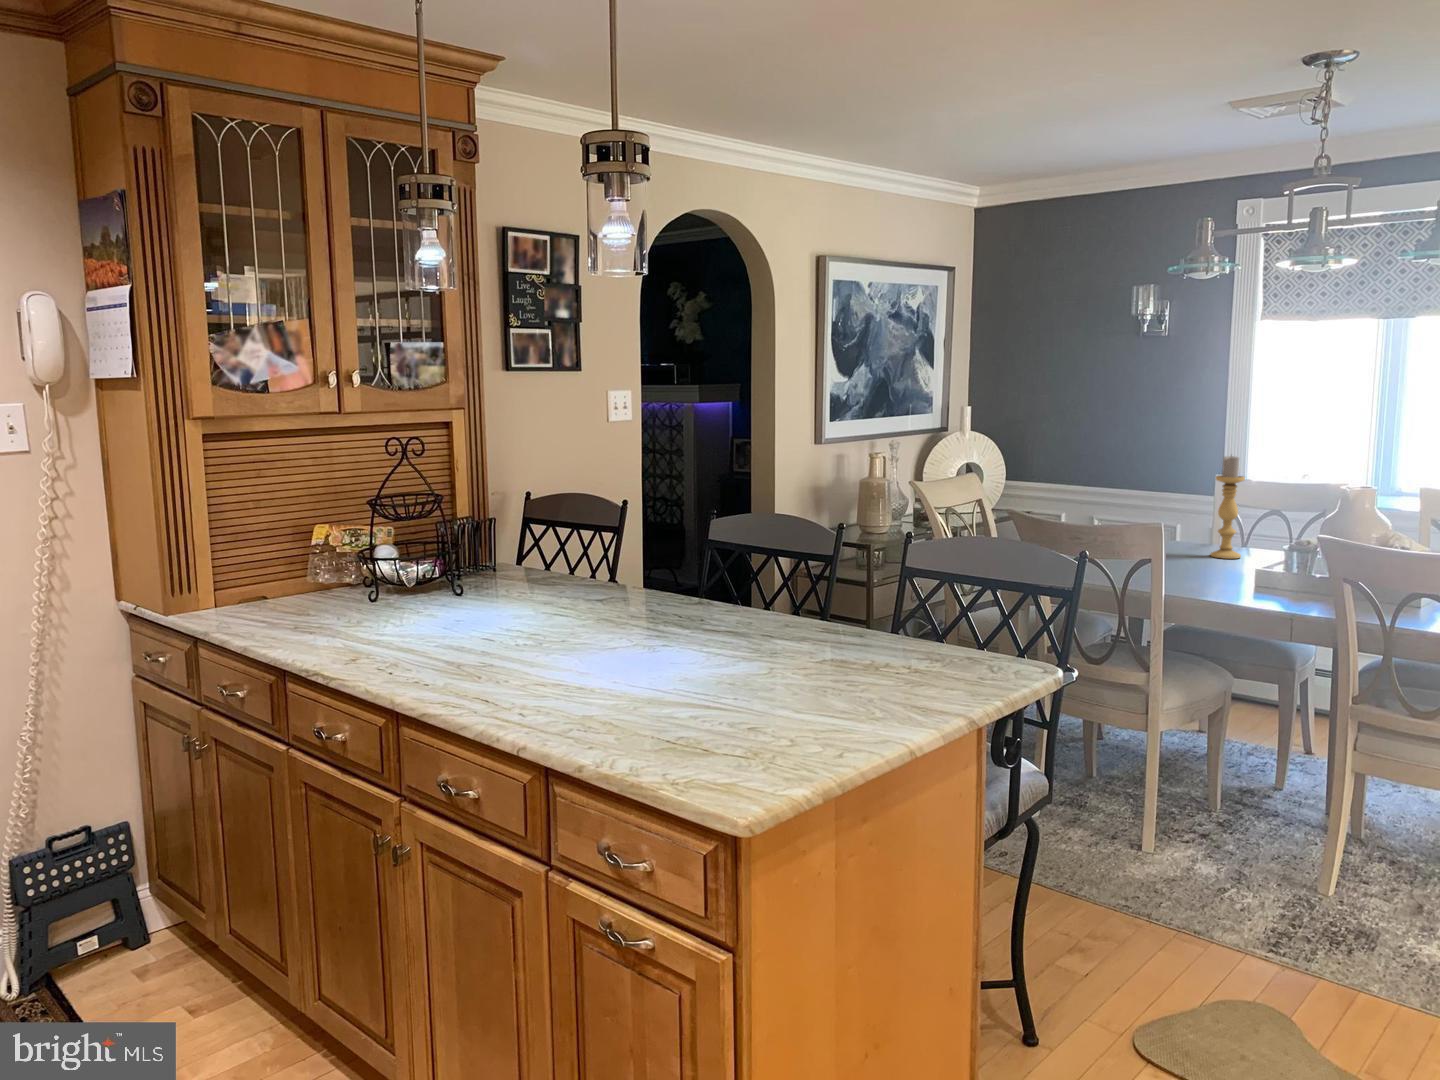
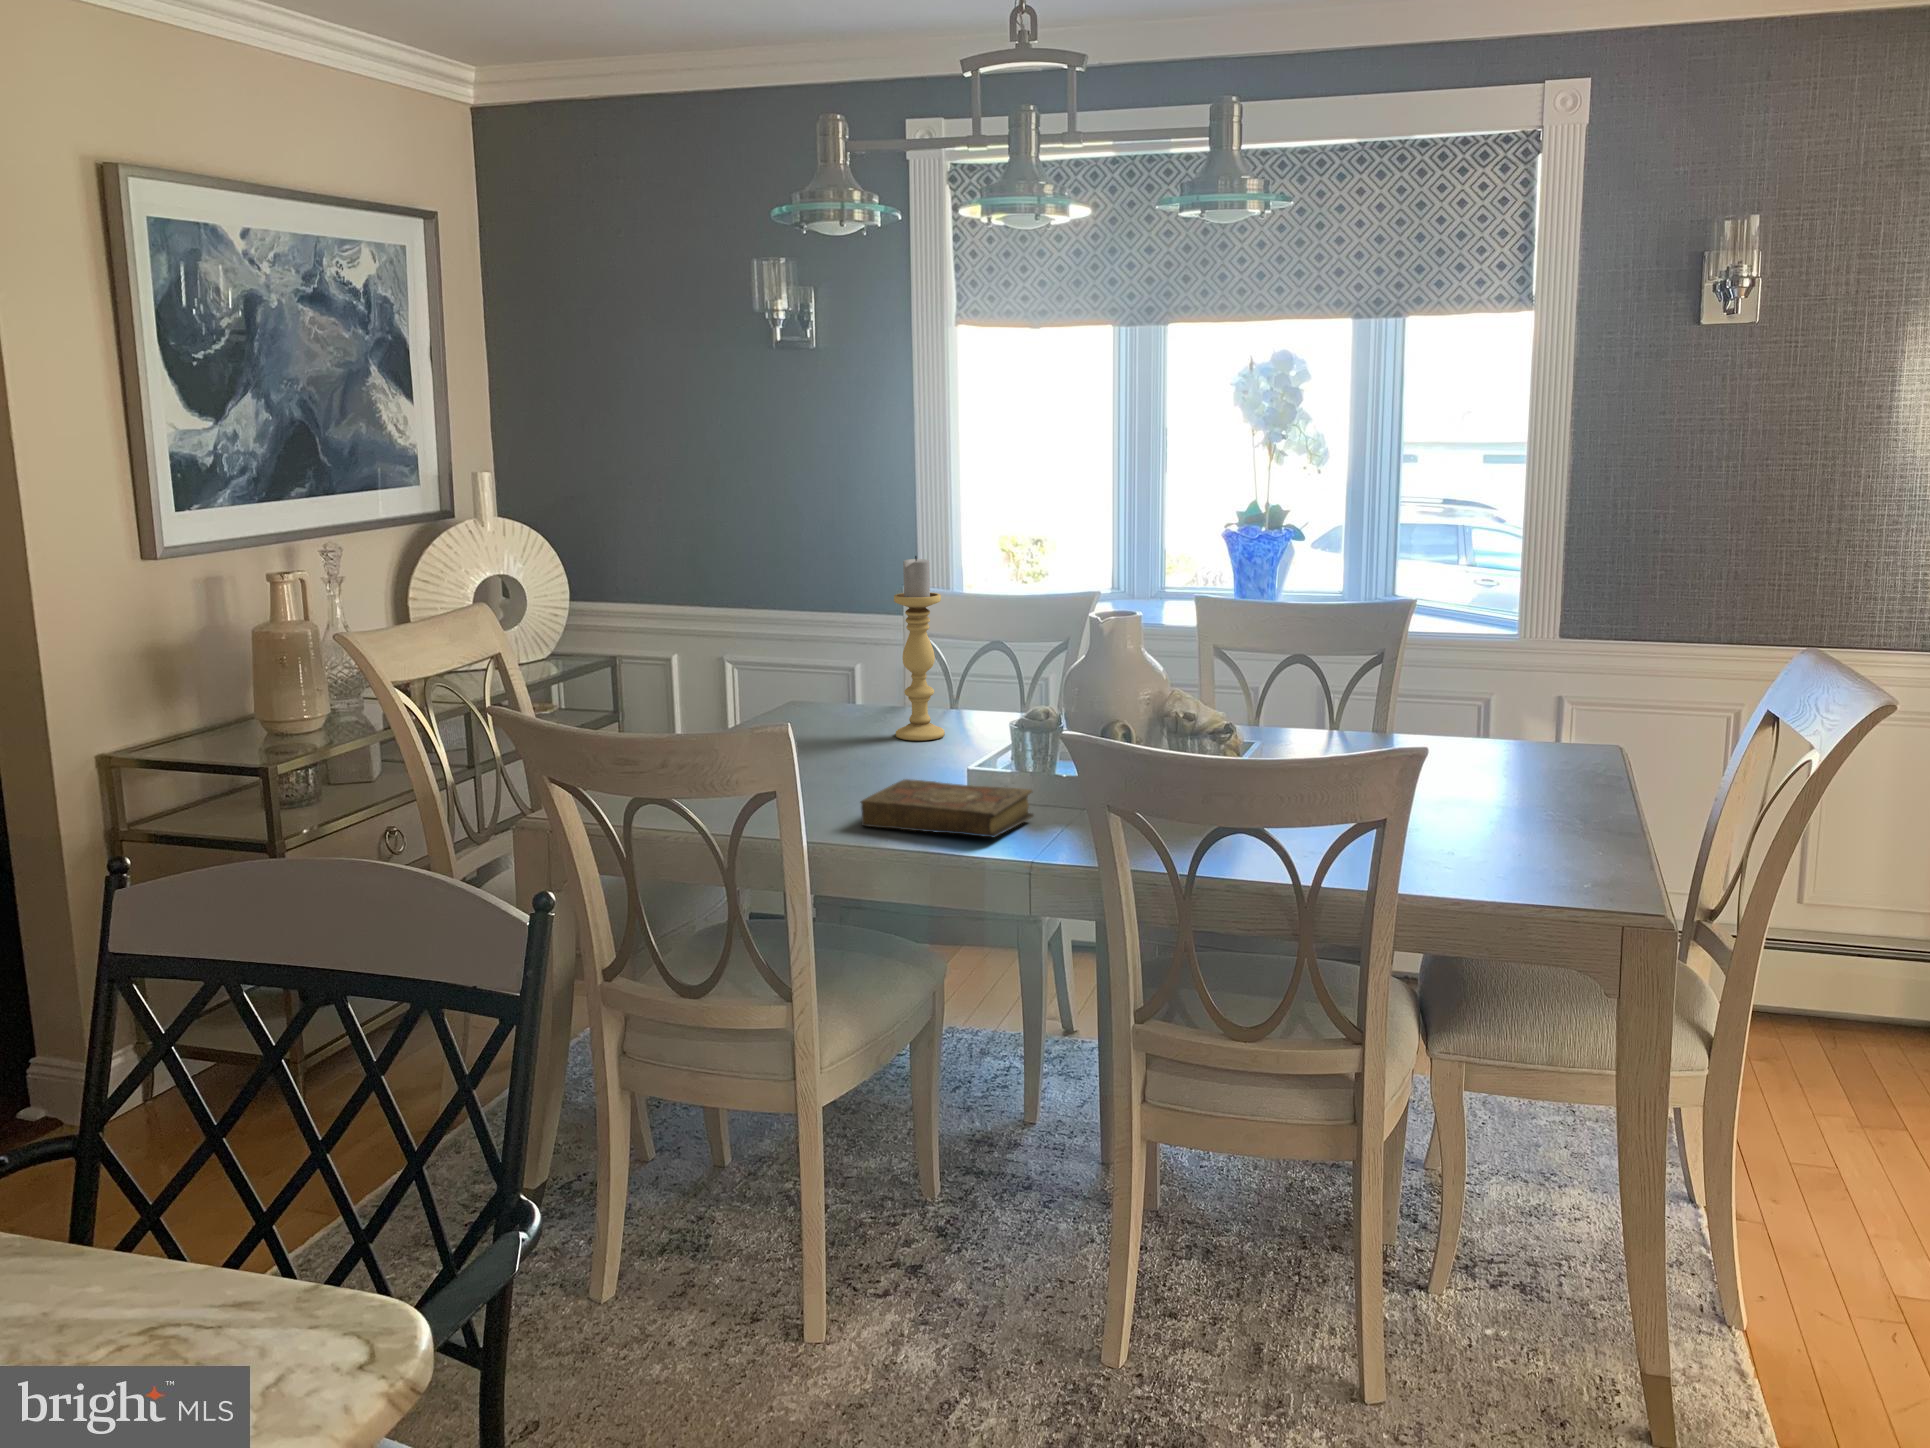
book: none [1194,570,1297,600] -> present [861,779,1034,838]

